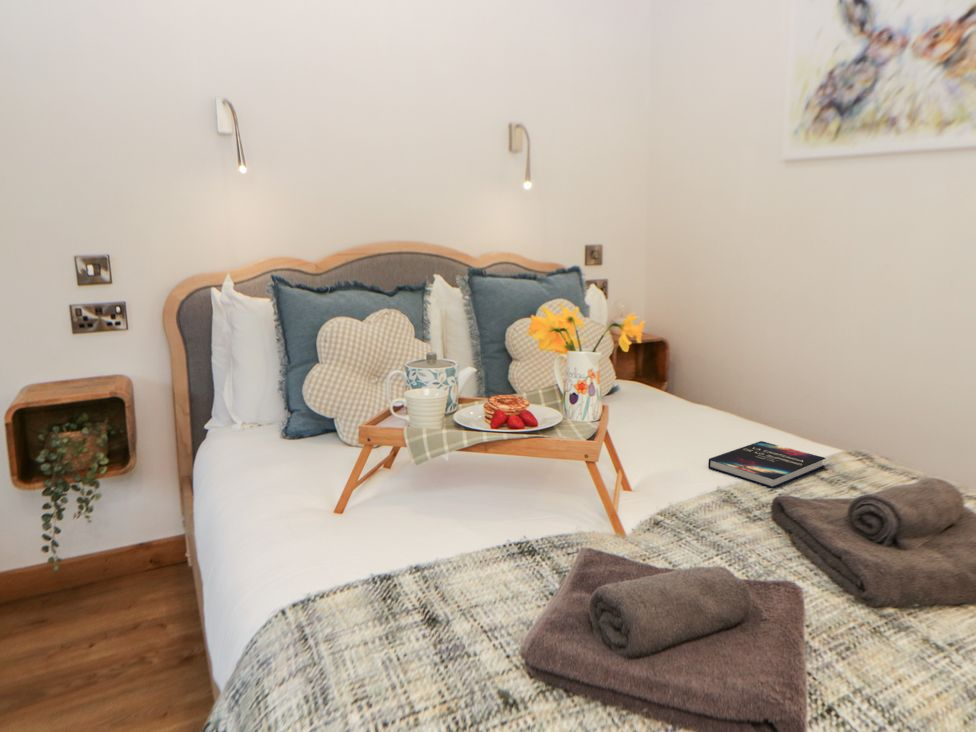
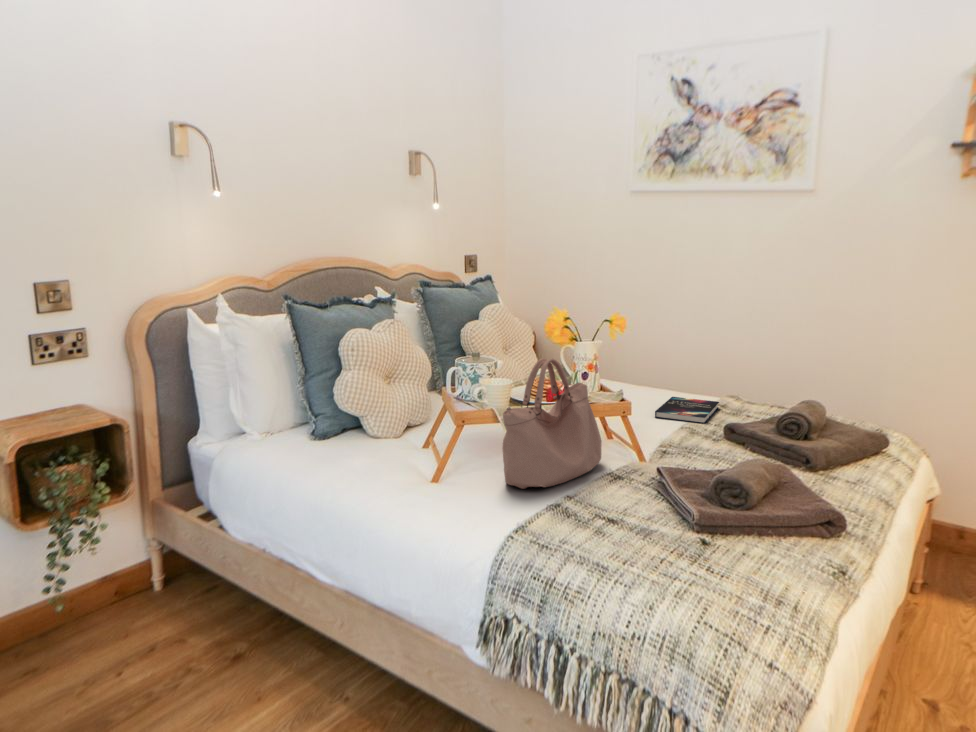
handbag: none [363,364,542,547] -> present [502,358,602,489]

